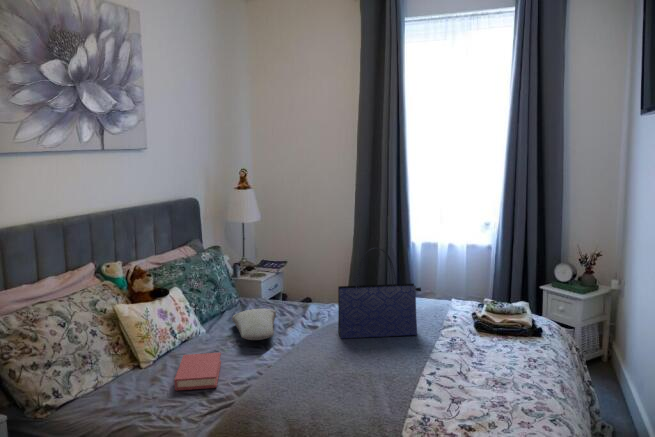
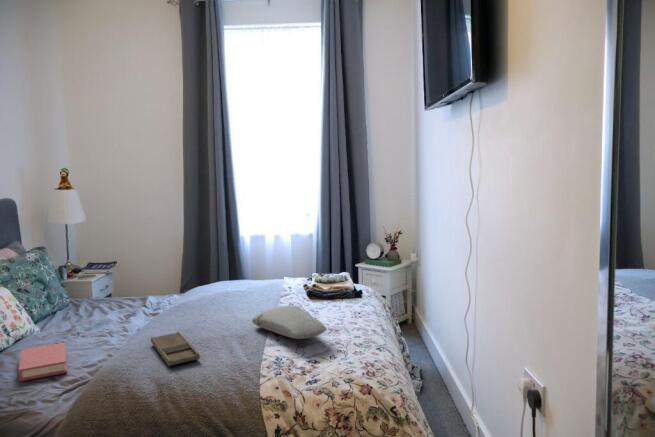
tote bag: present [338,248,421,338] -> none [184,228,261,315]
pillow: present [232,309,276,340] -> present [252,306,326,339]
tray: none [296,361,340,405] -> present [151,332,200,366]

